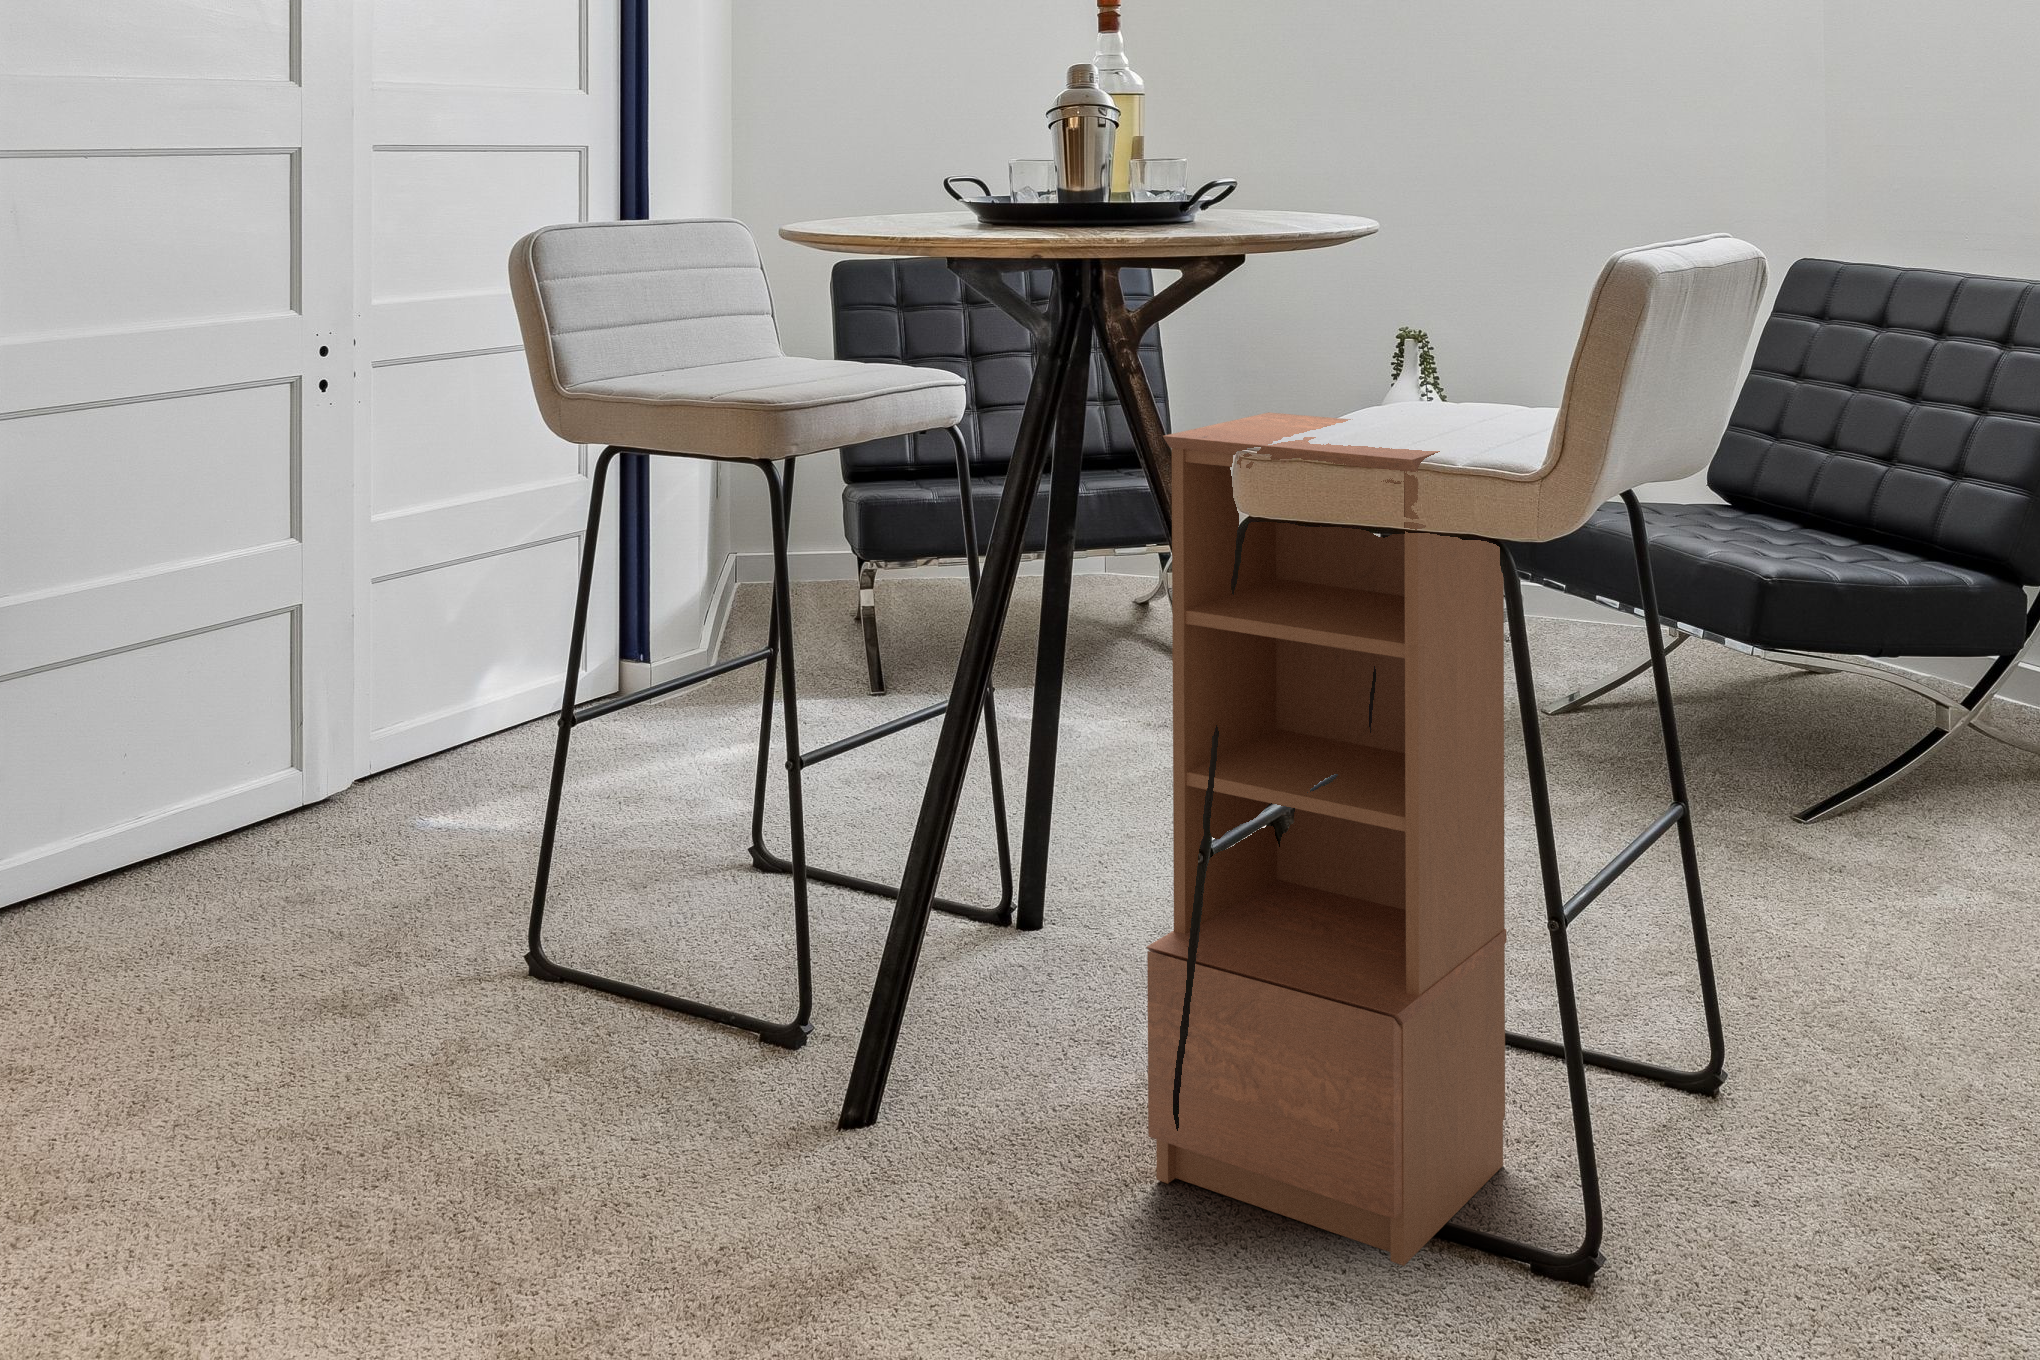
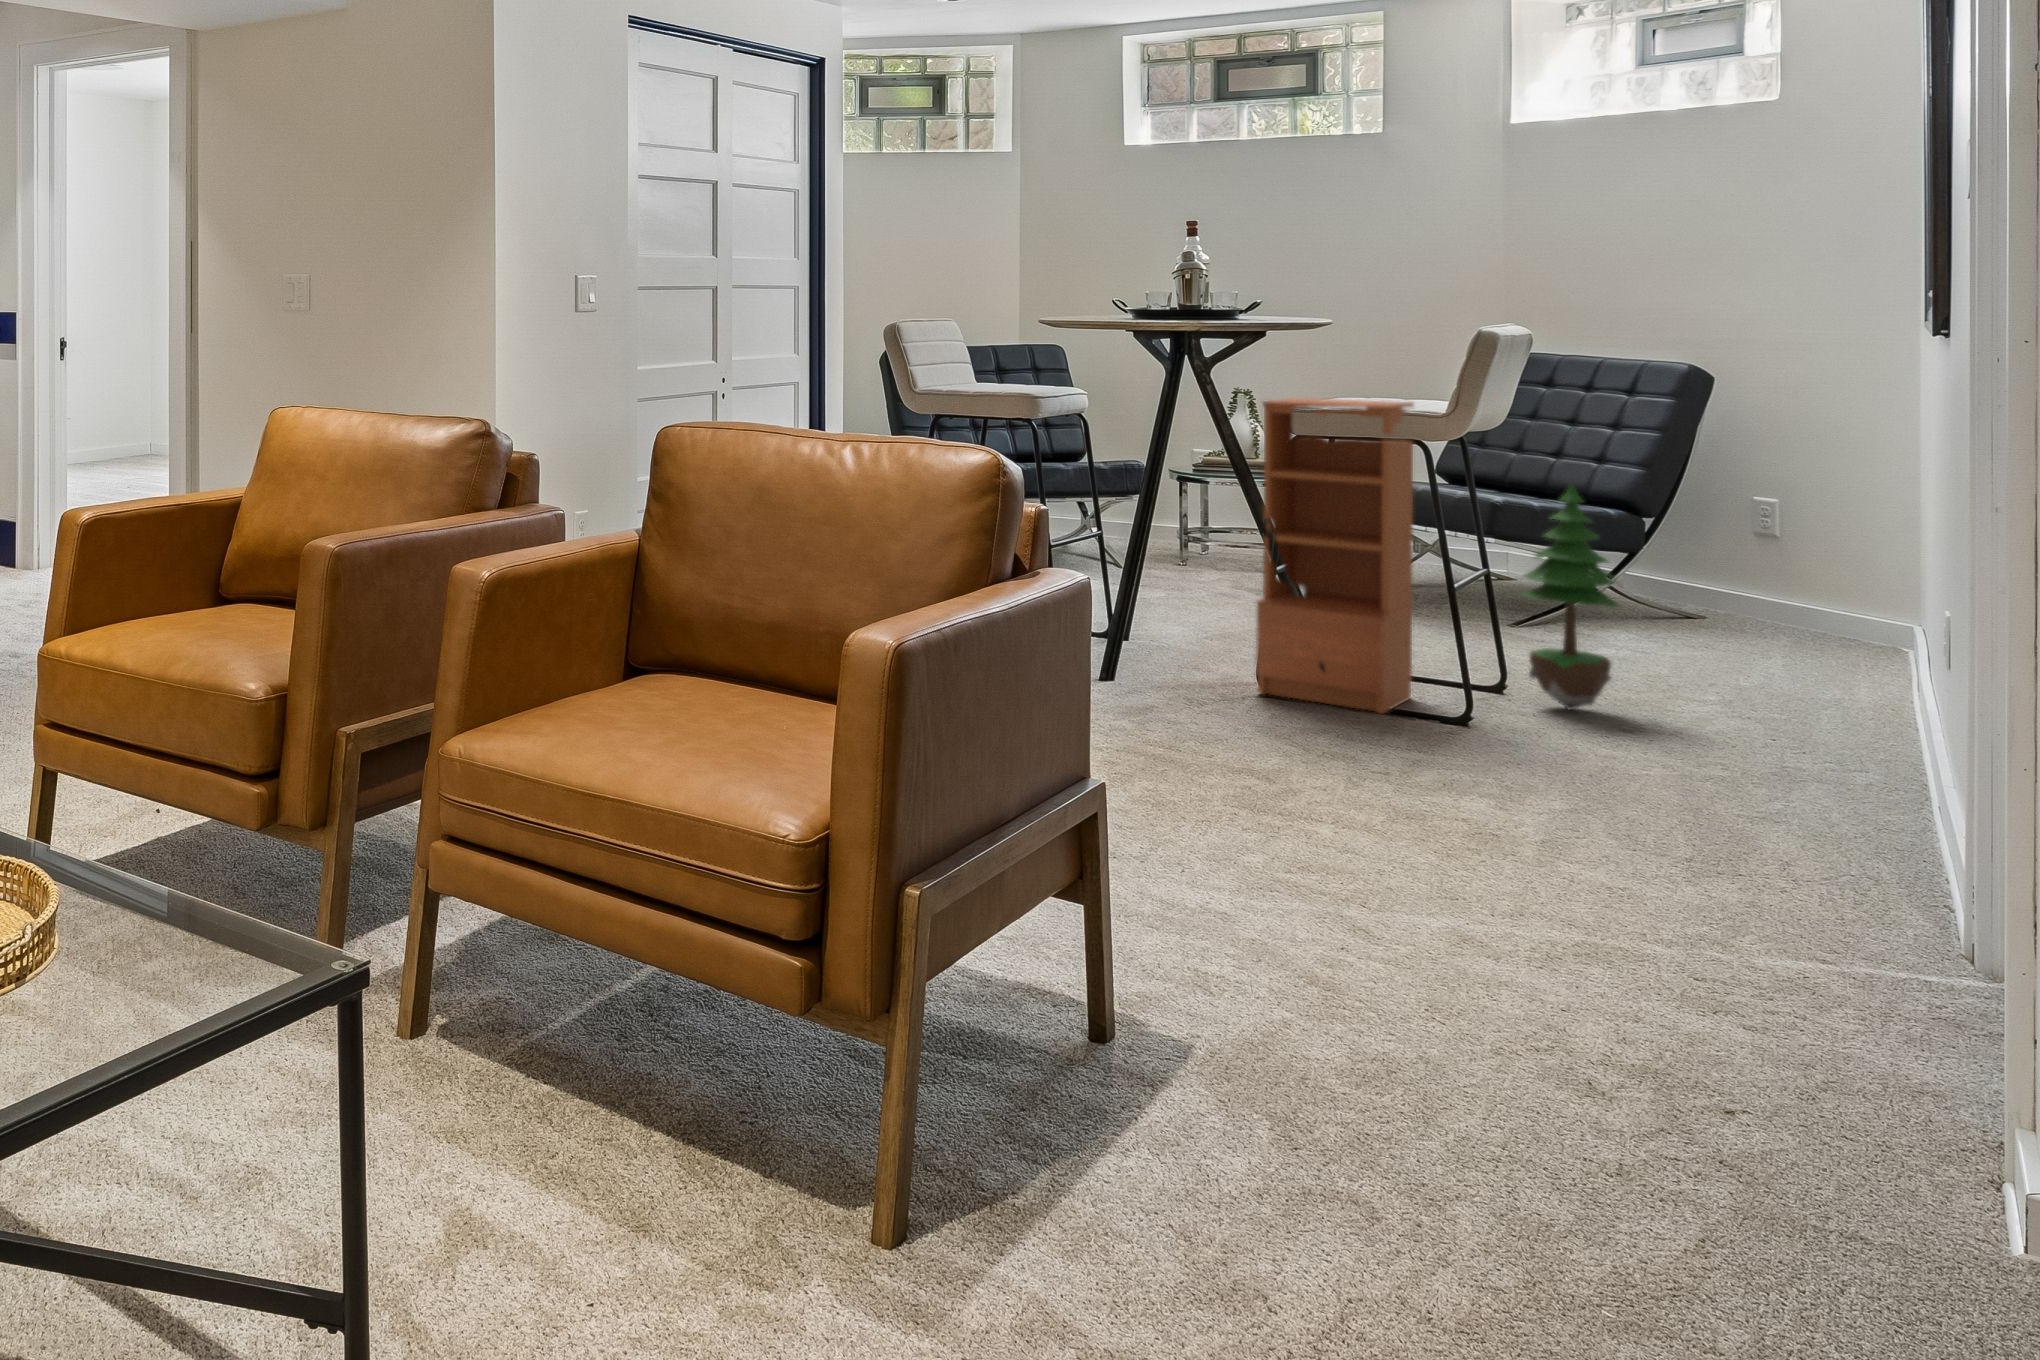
potted tree: none [1727,628,1944,1195] -> present [1519,484,1618,710]

